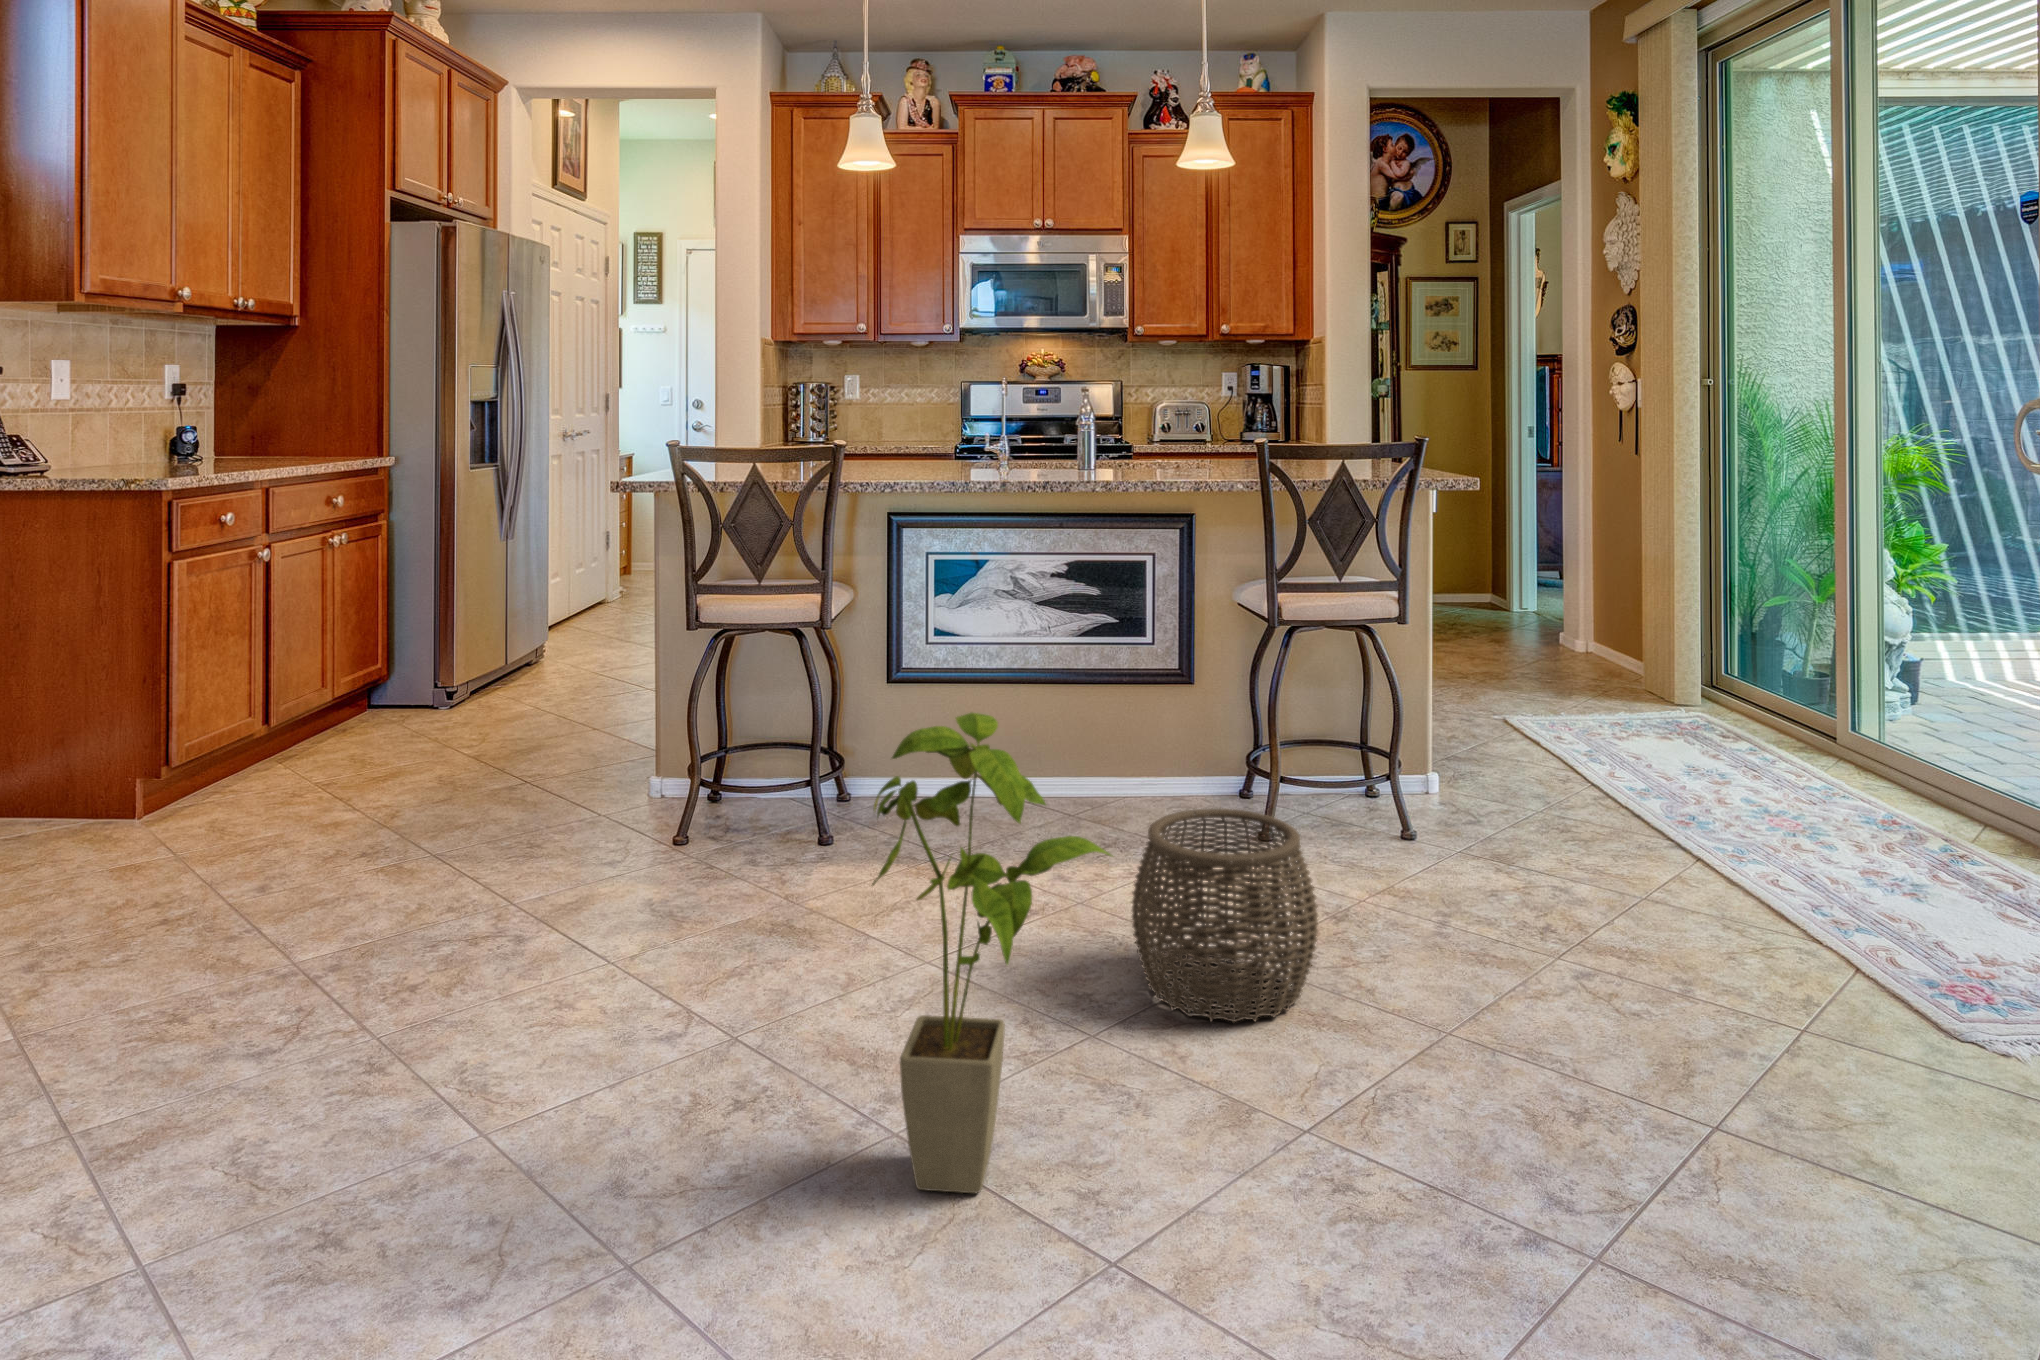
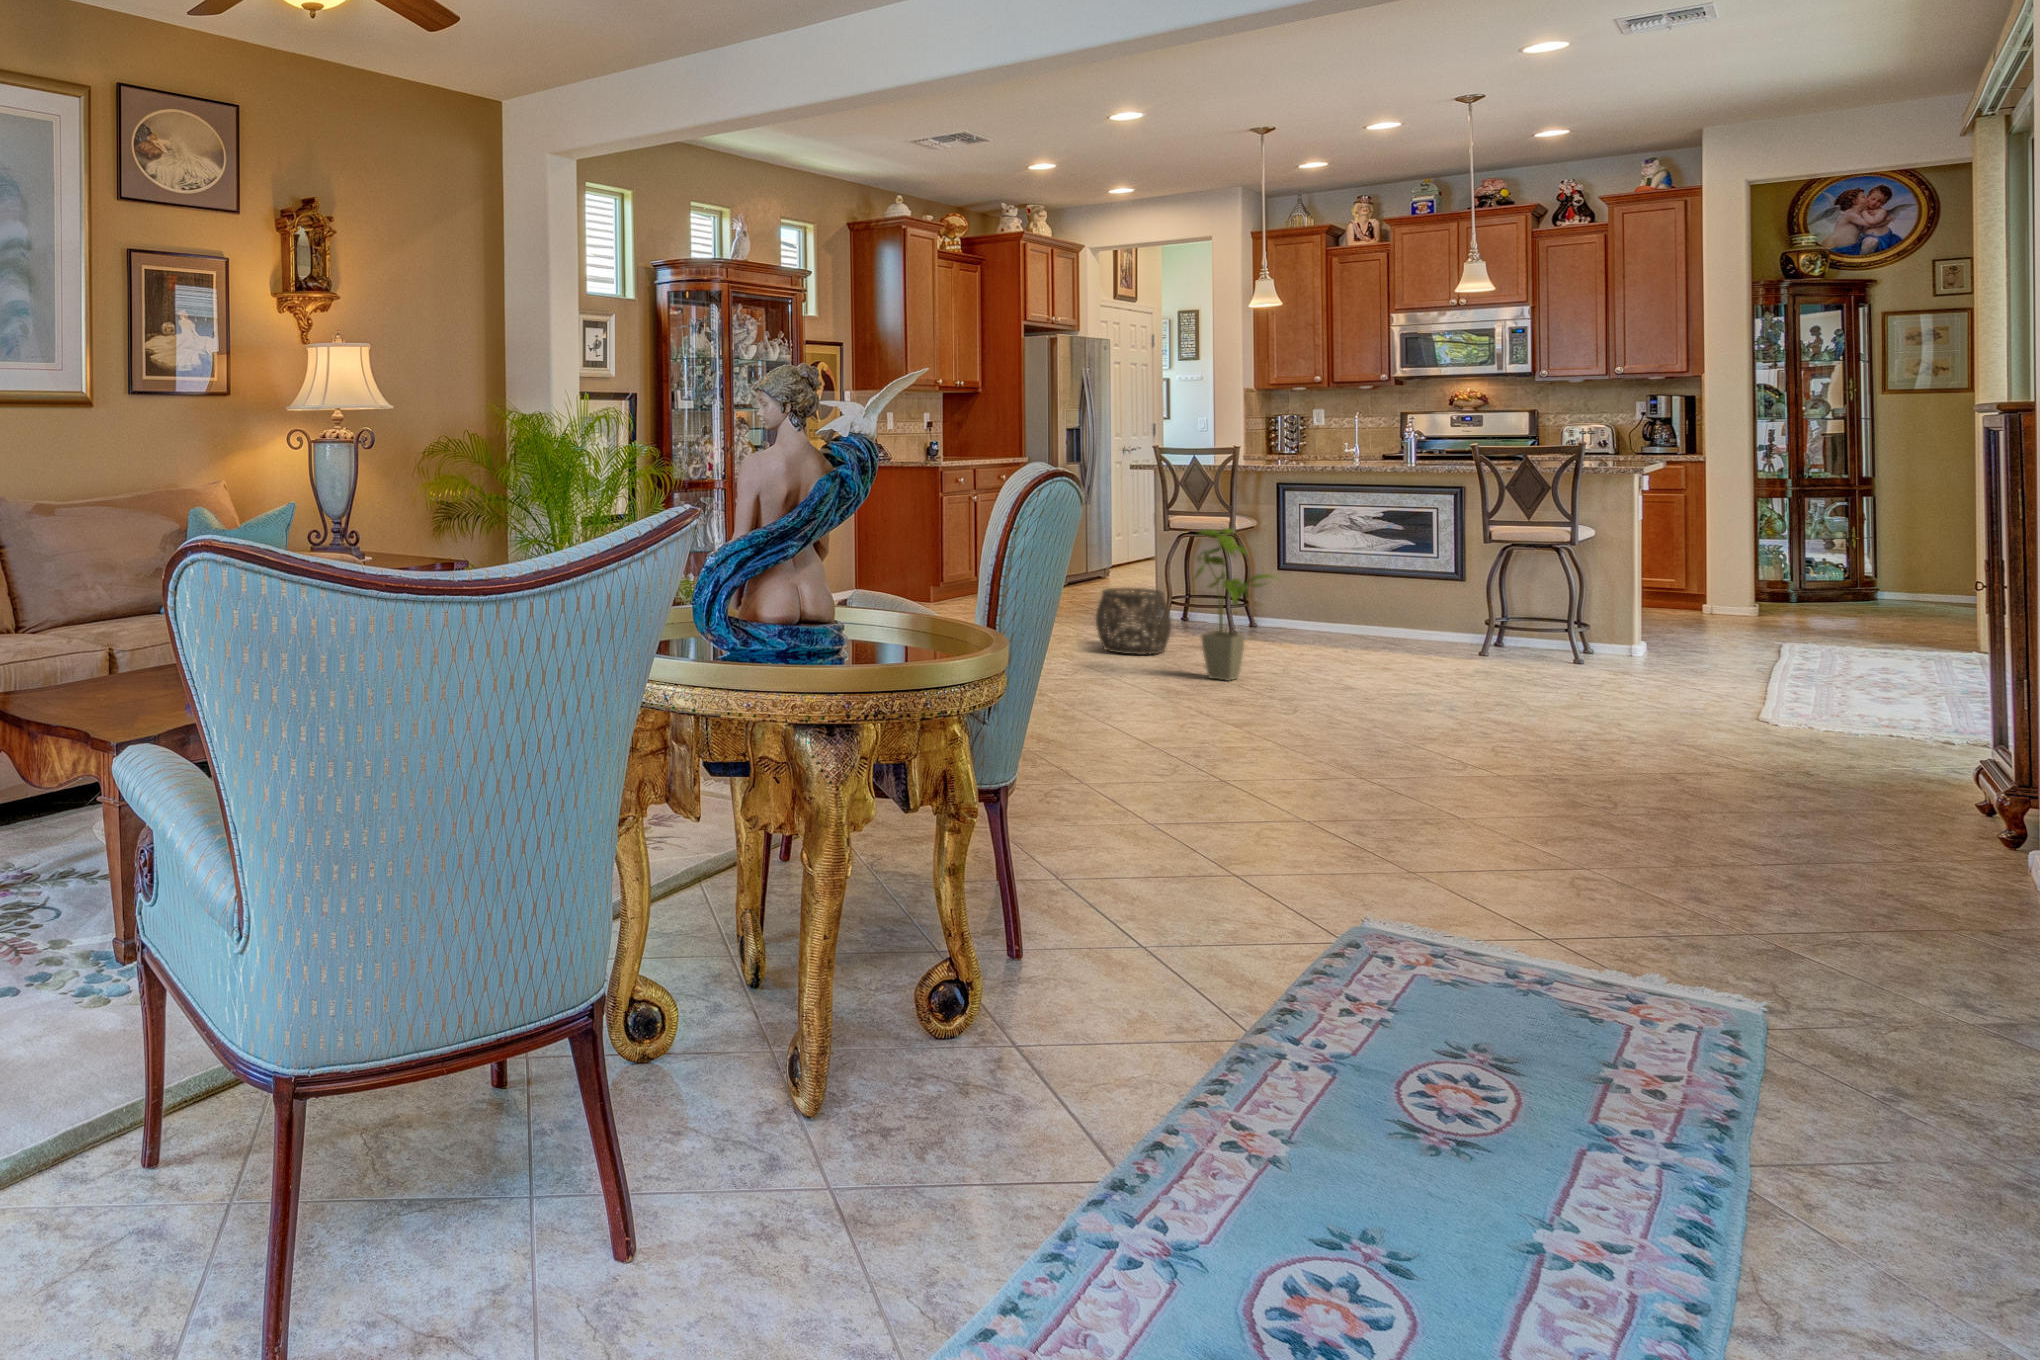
woven basket: present [1132,809,1318,1023] -> present [1096,588,1171,655]

